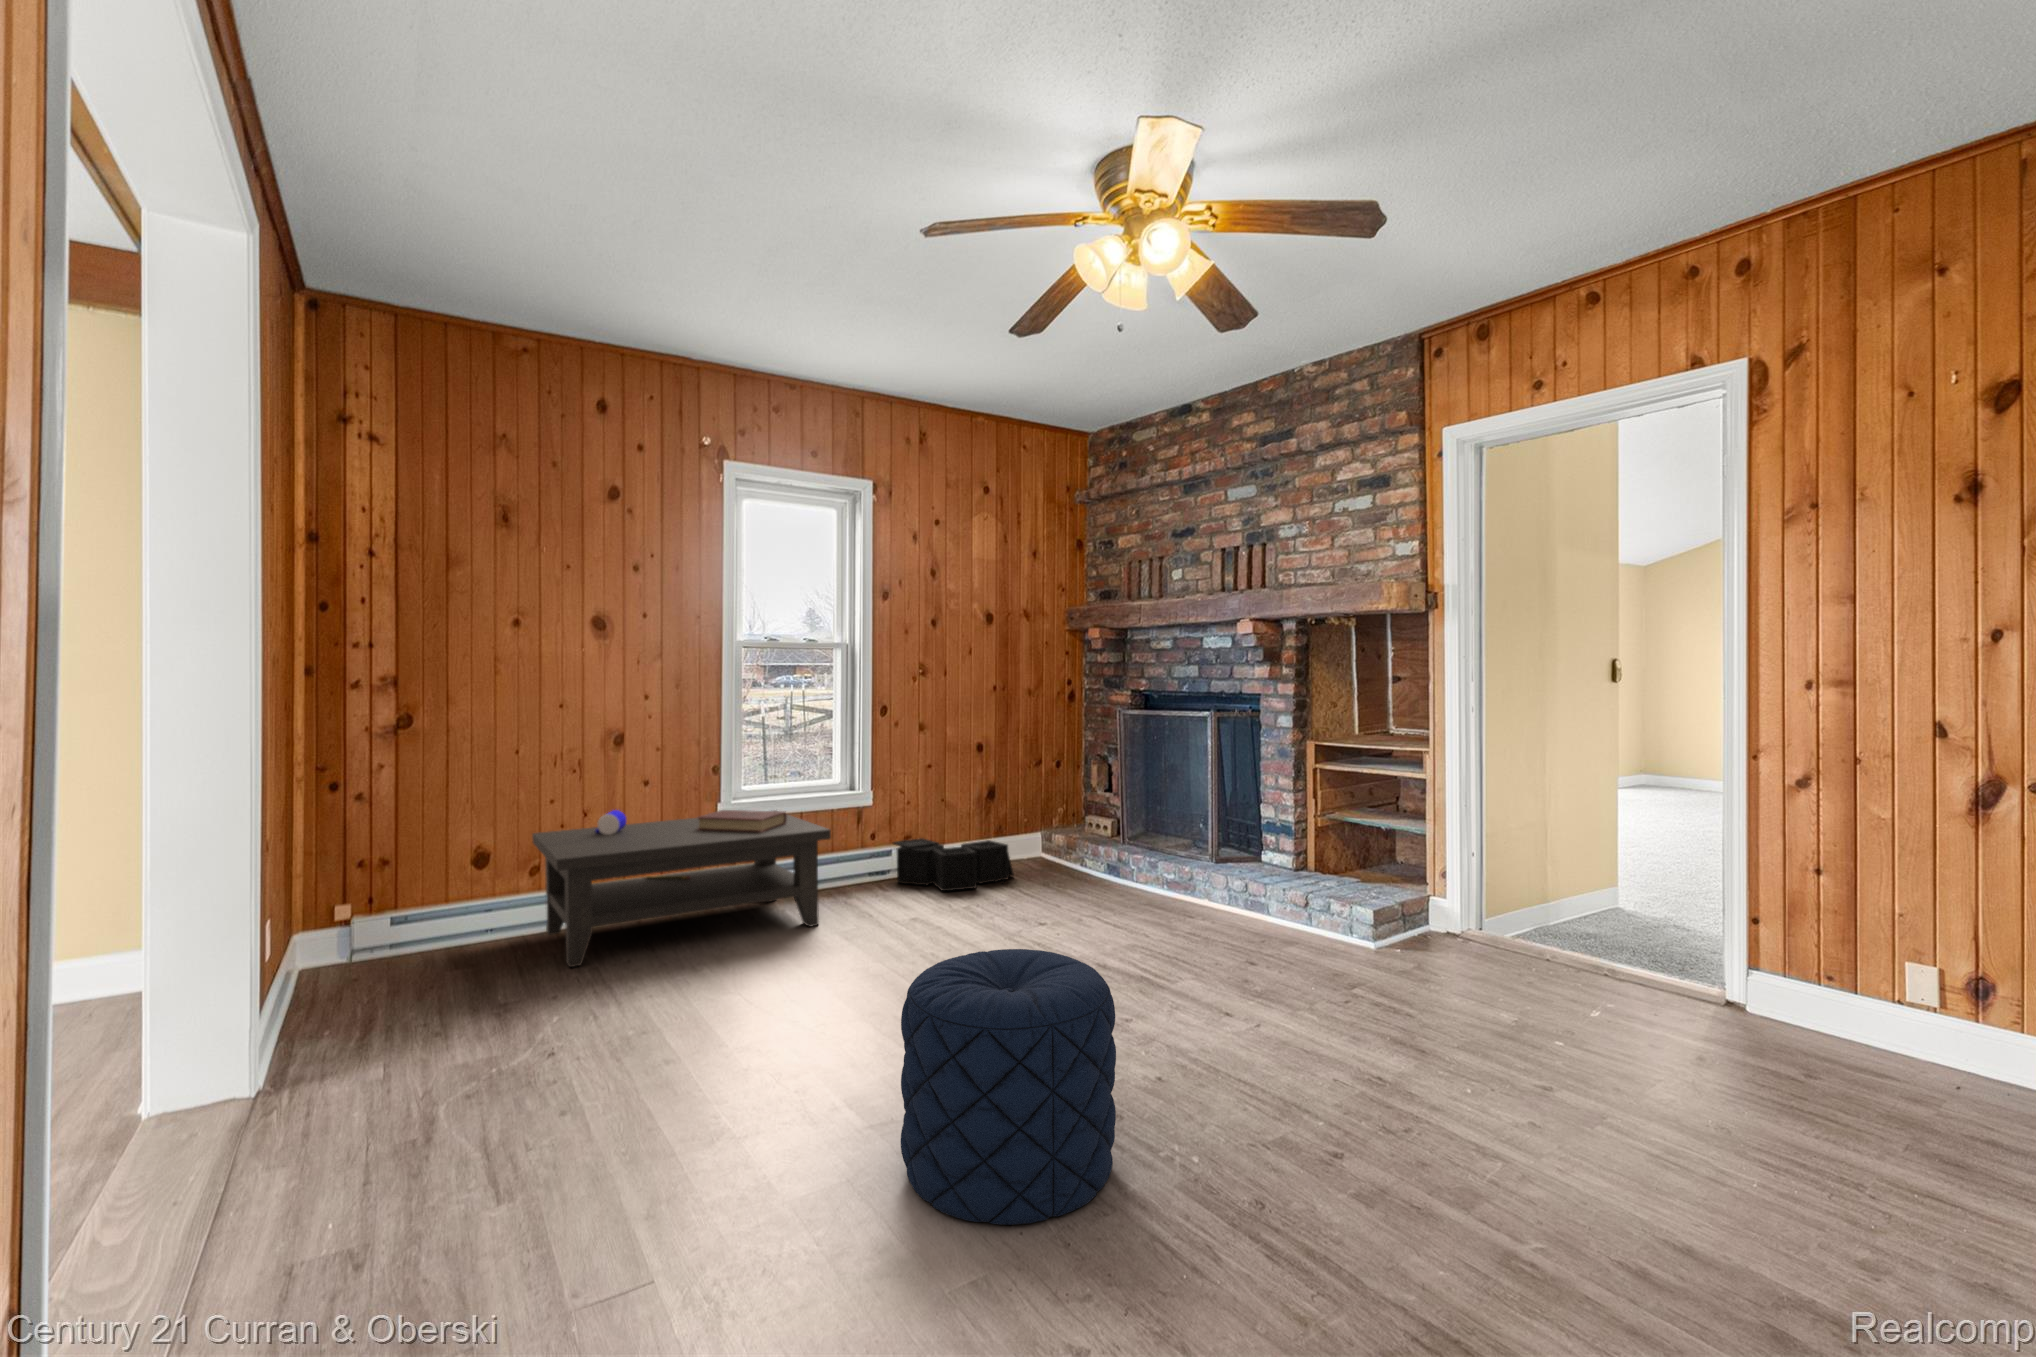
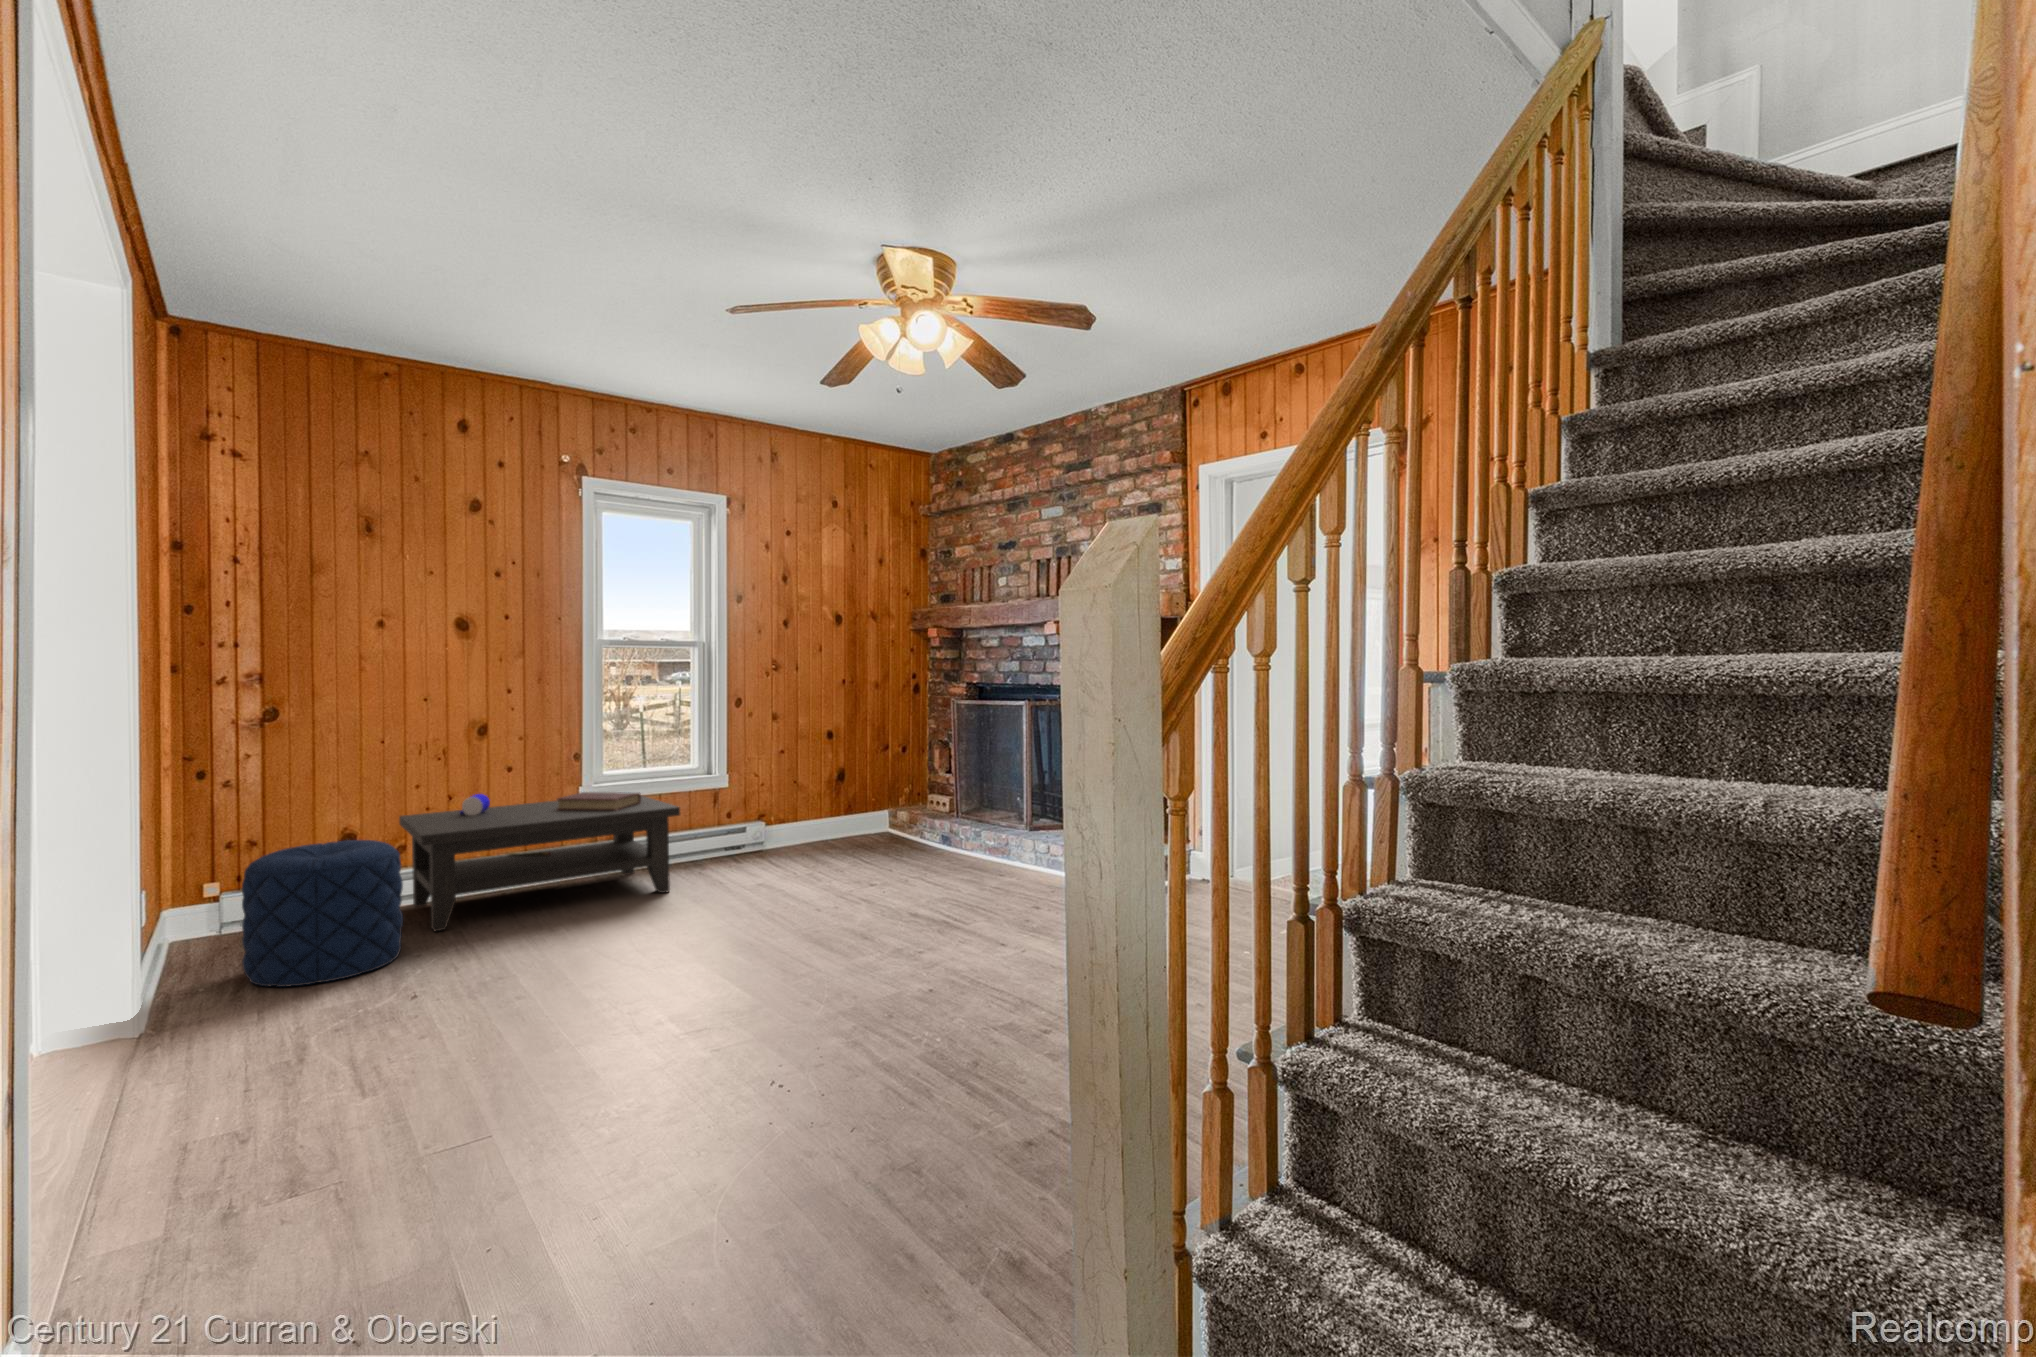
storage bin: present [893,838,1014,891] -> none [745,817,855,862]
pouf: present [901,949,1116,1225] -> present [242,840,403,987]

